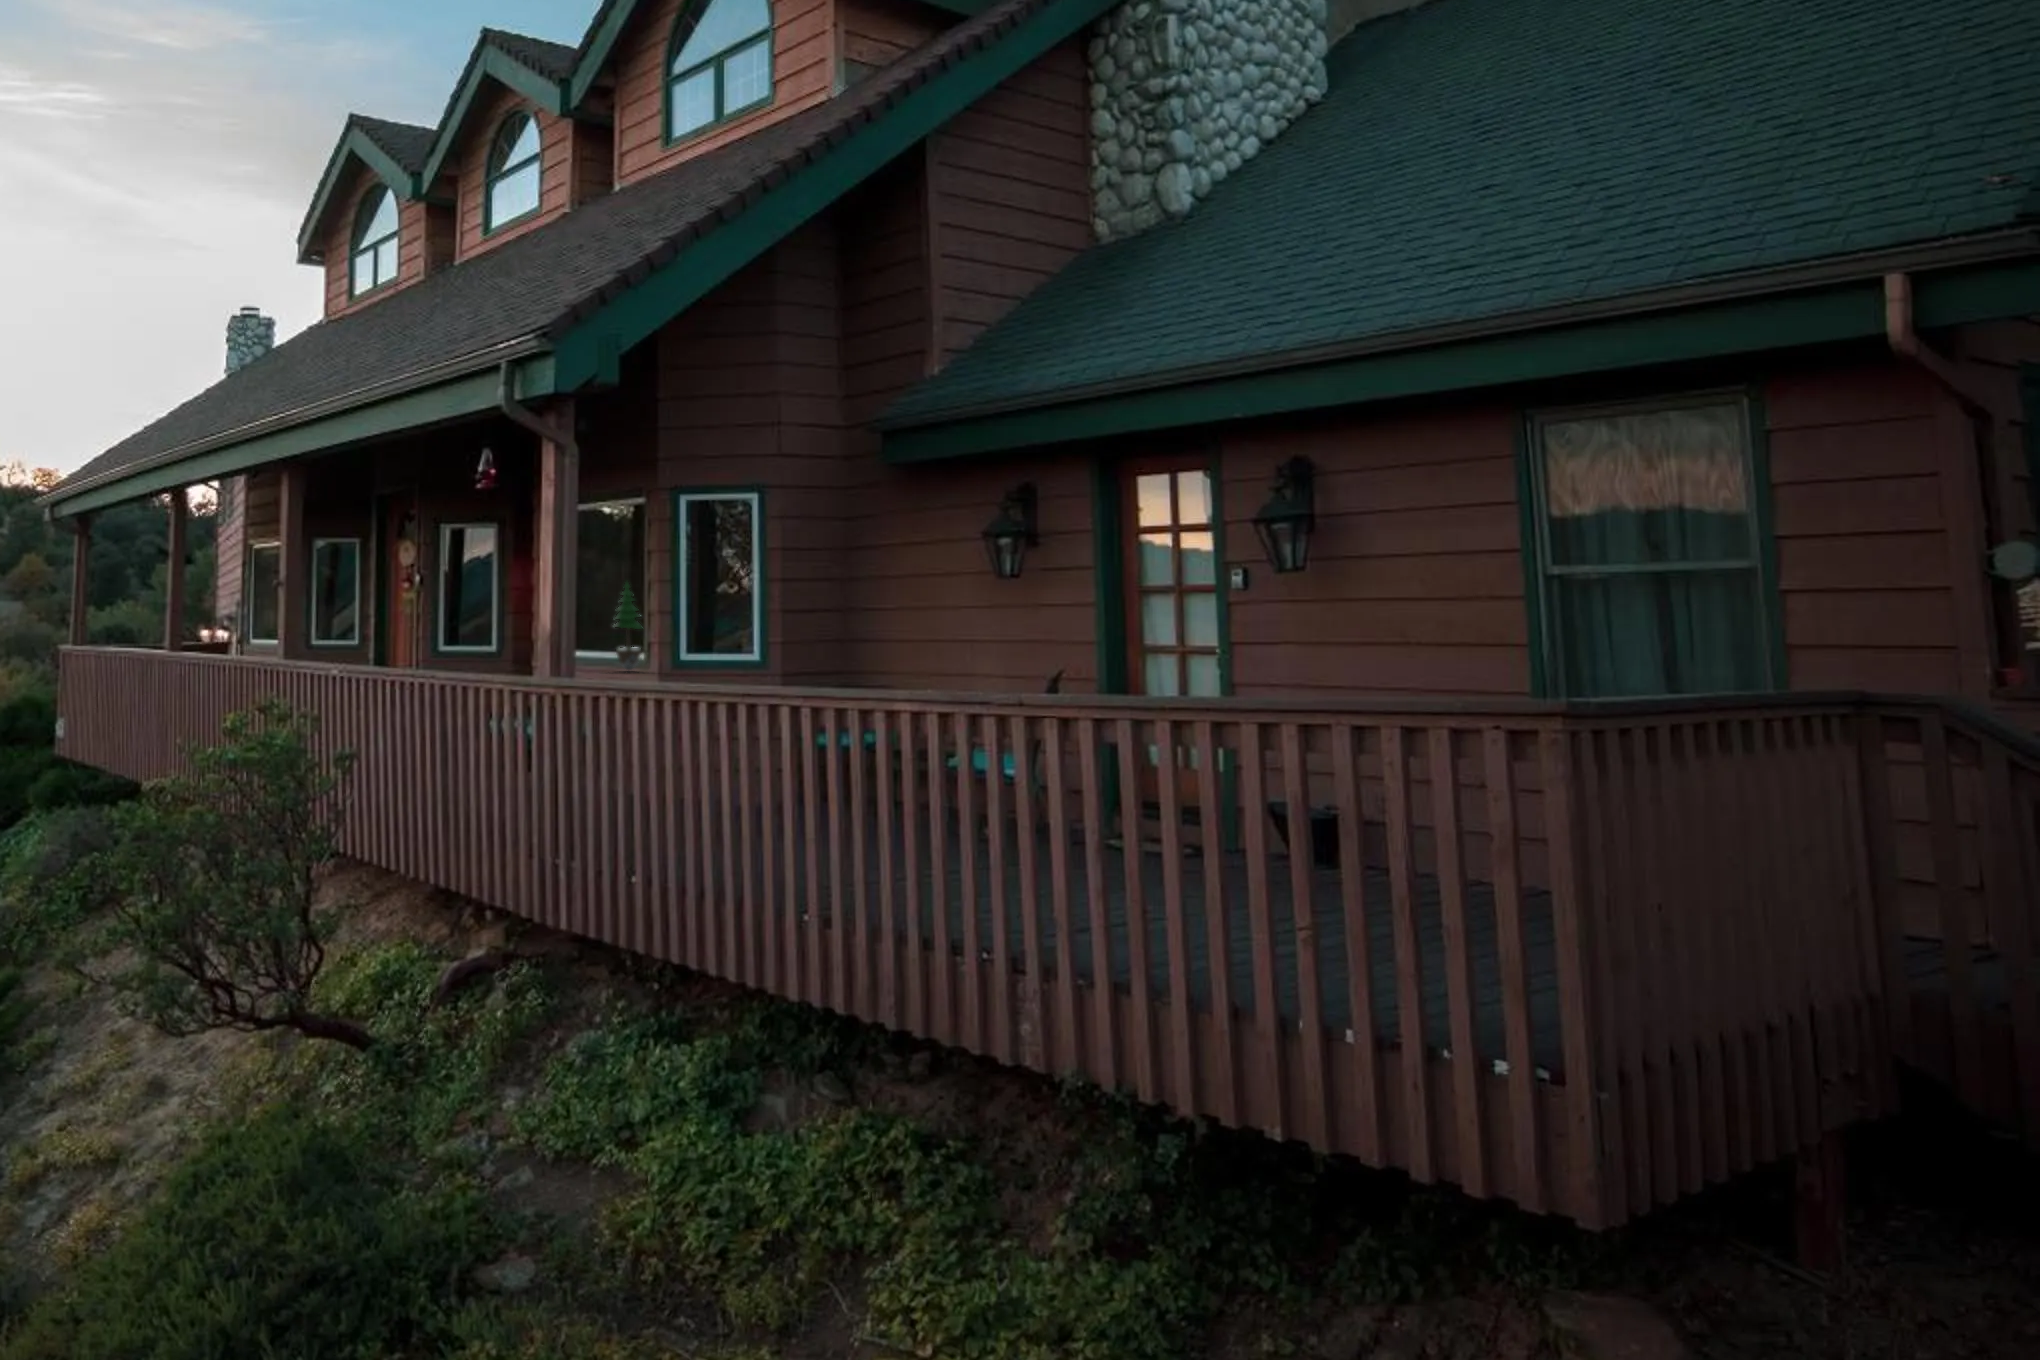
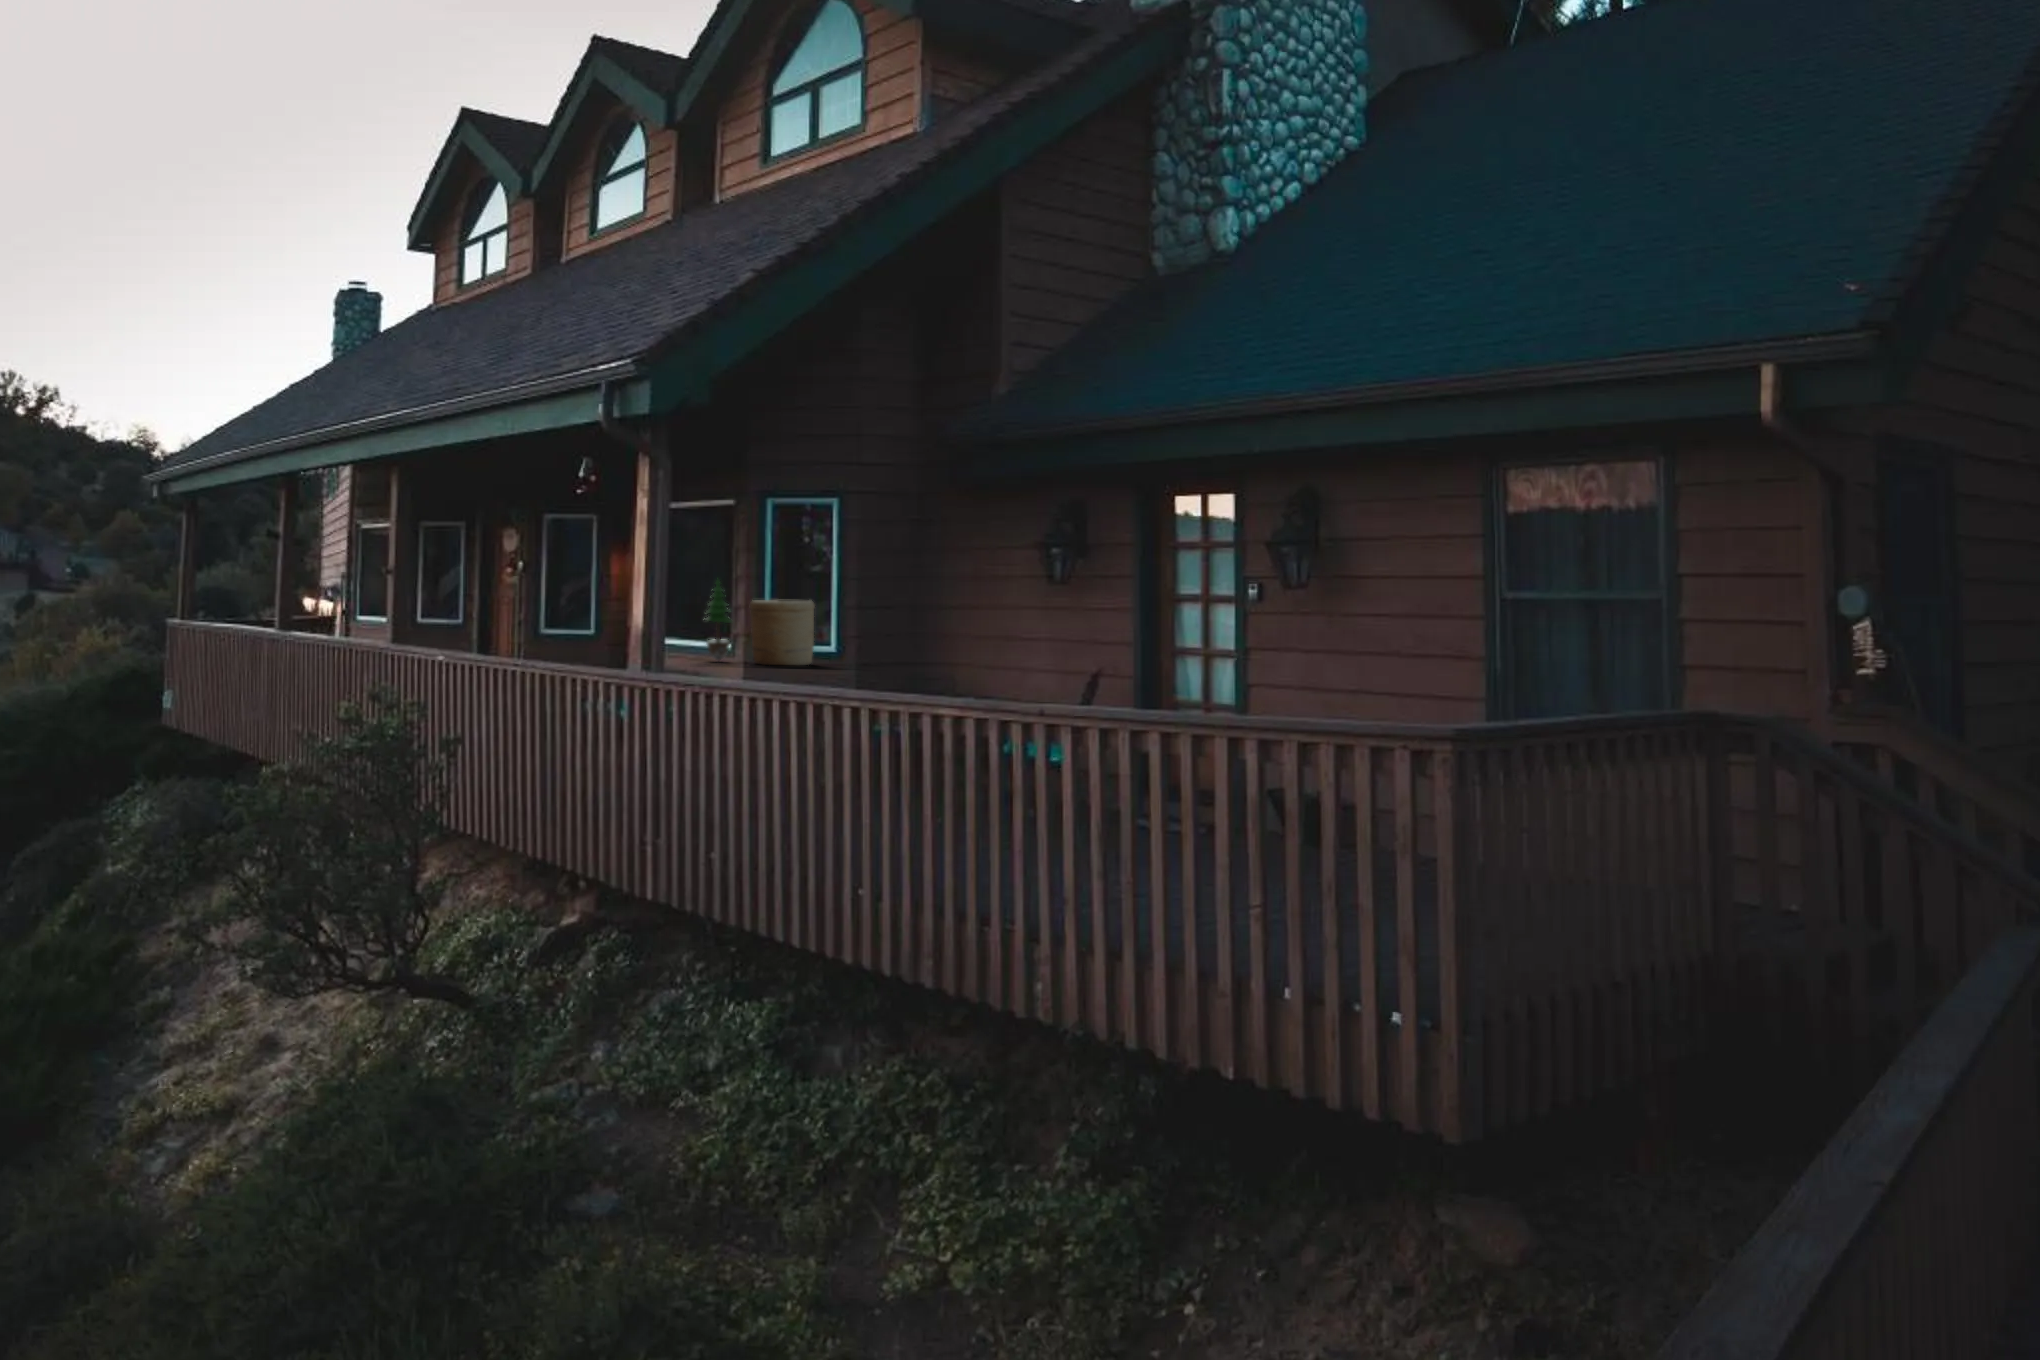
woven basket: none [662,603,734,675] -> present [750,600,814,665]

